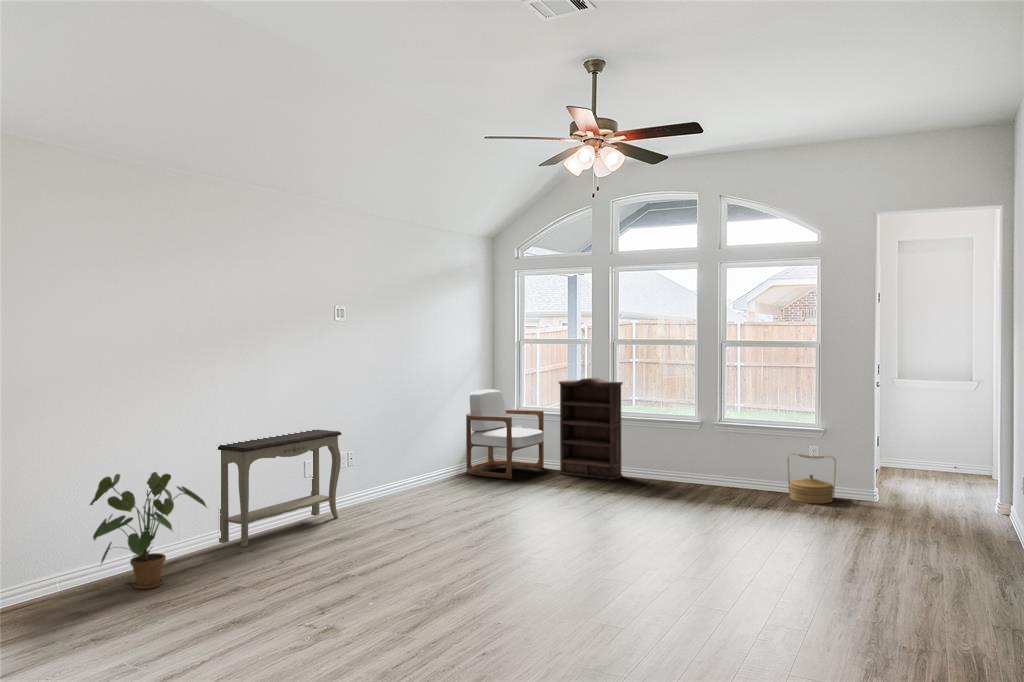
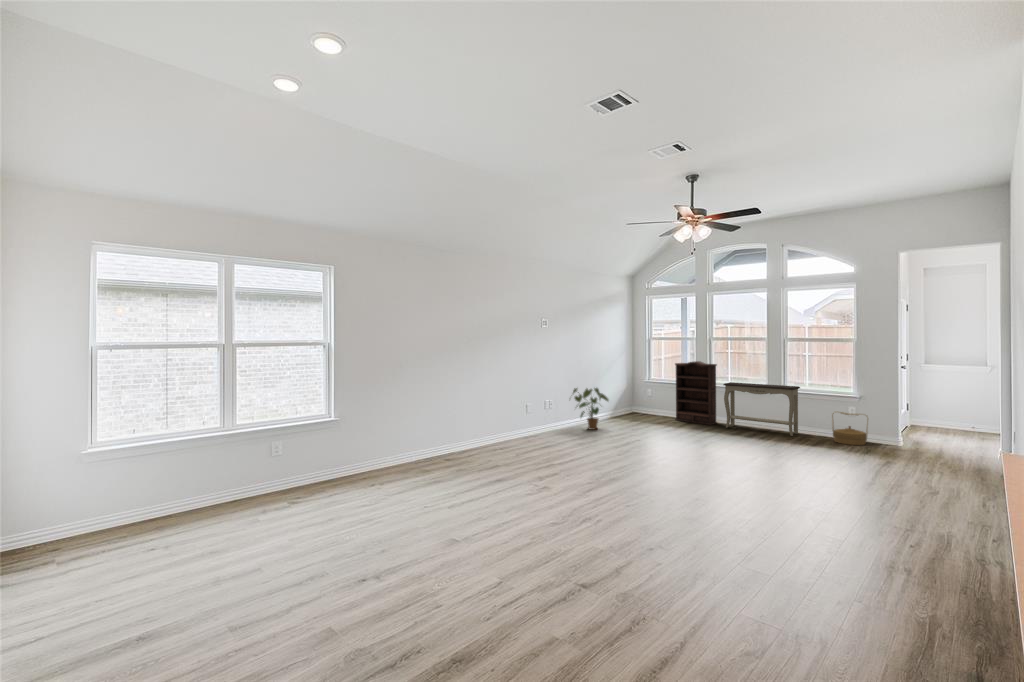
armchair: present [466,389,544,479] -> none [617,368,666,422]
console table: present [218,429,342,547] -> present [723,382,800,436]
house plant: present [90,472,206,589] -> present [573,388,609,430]

